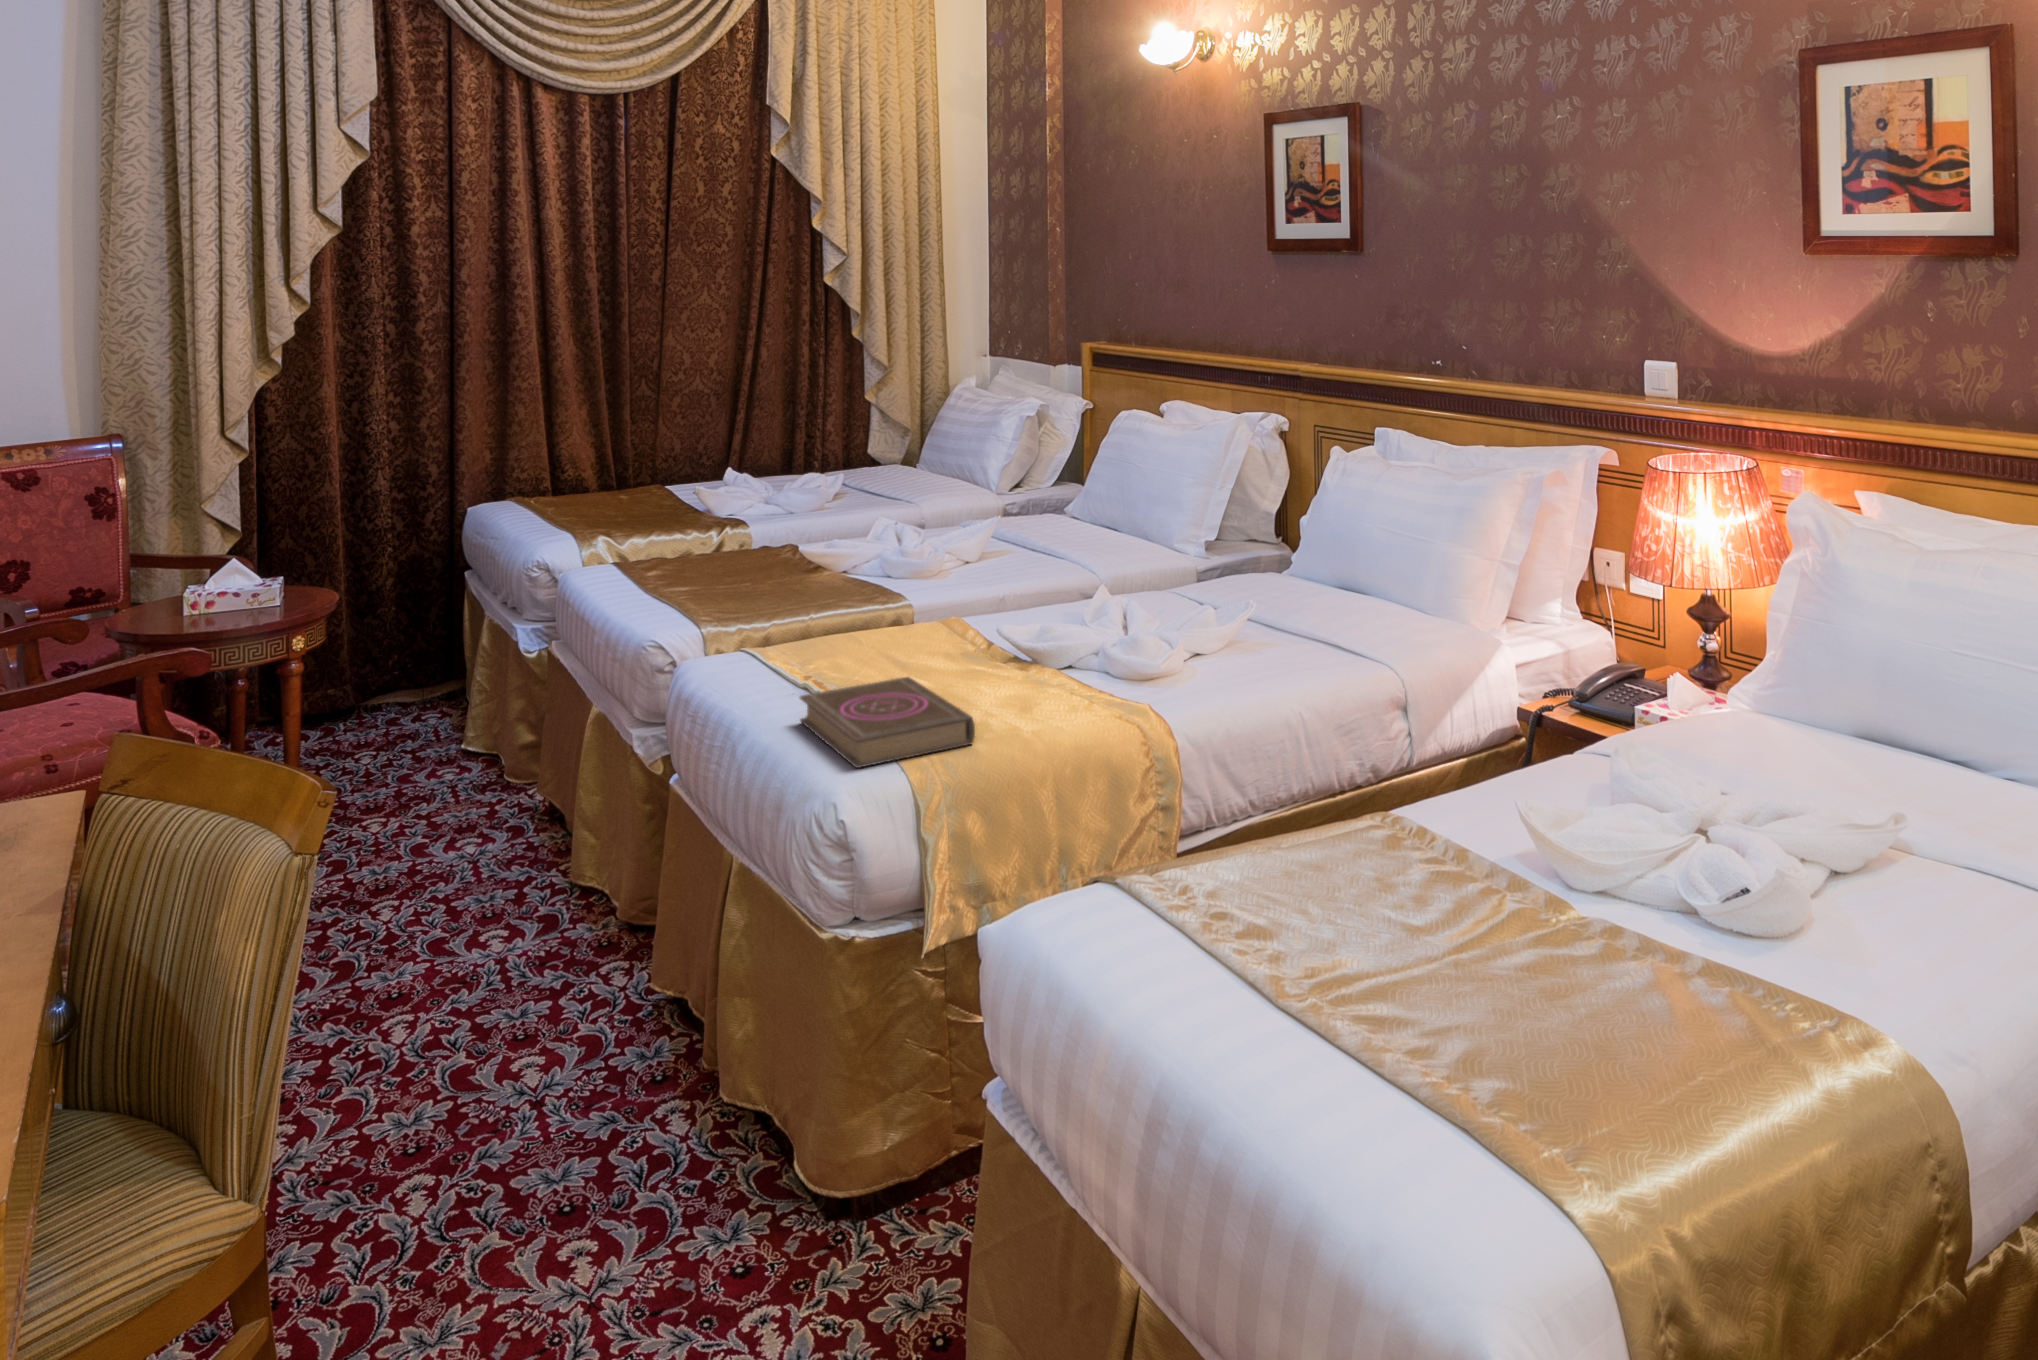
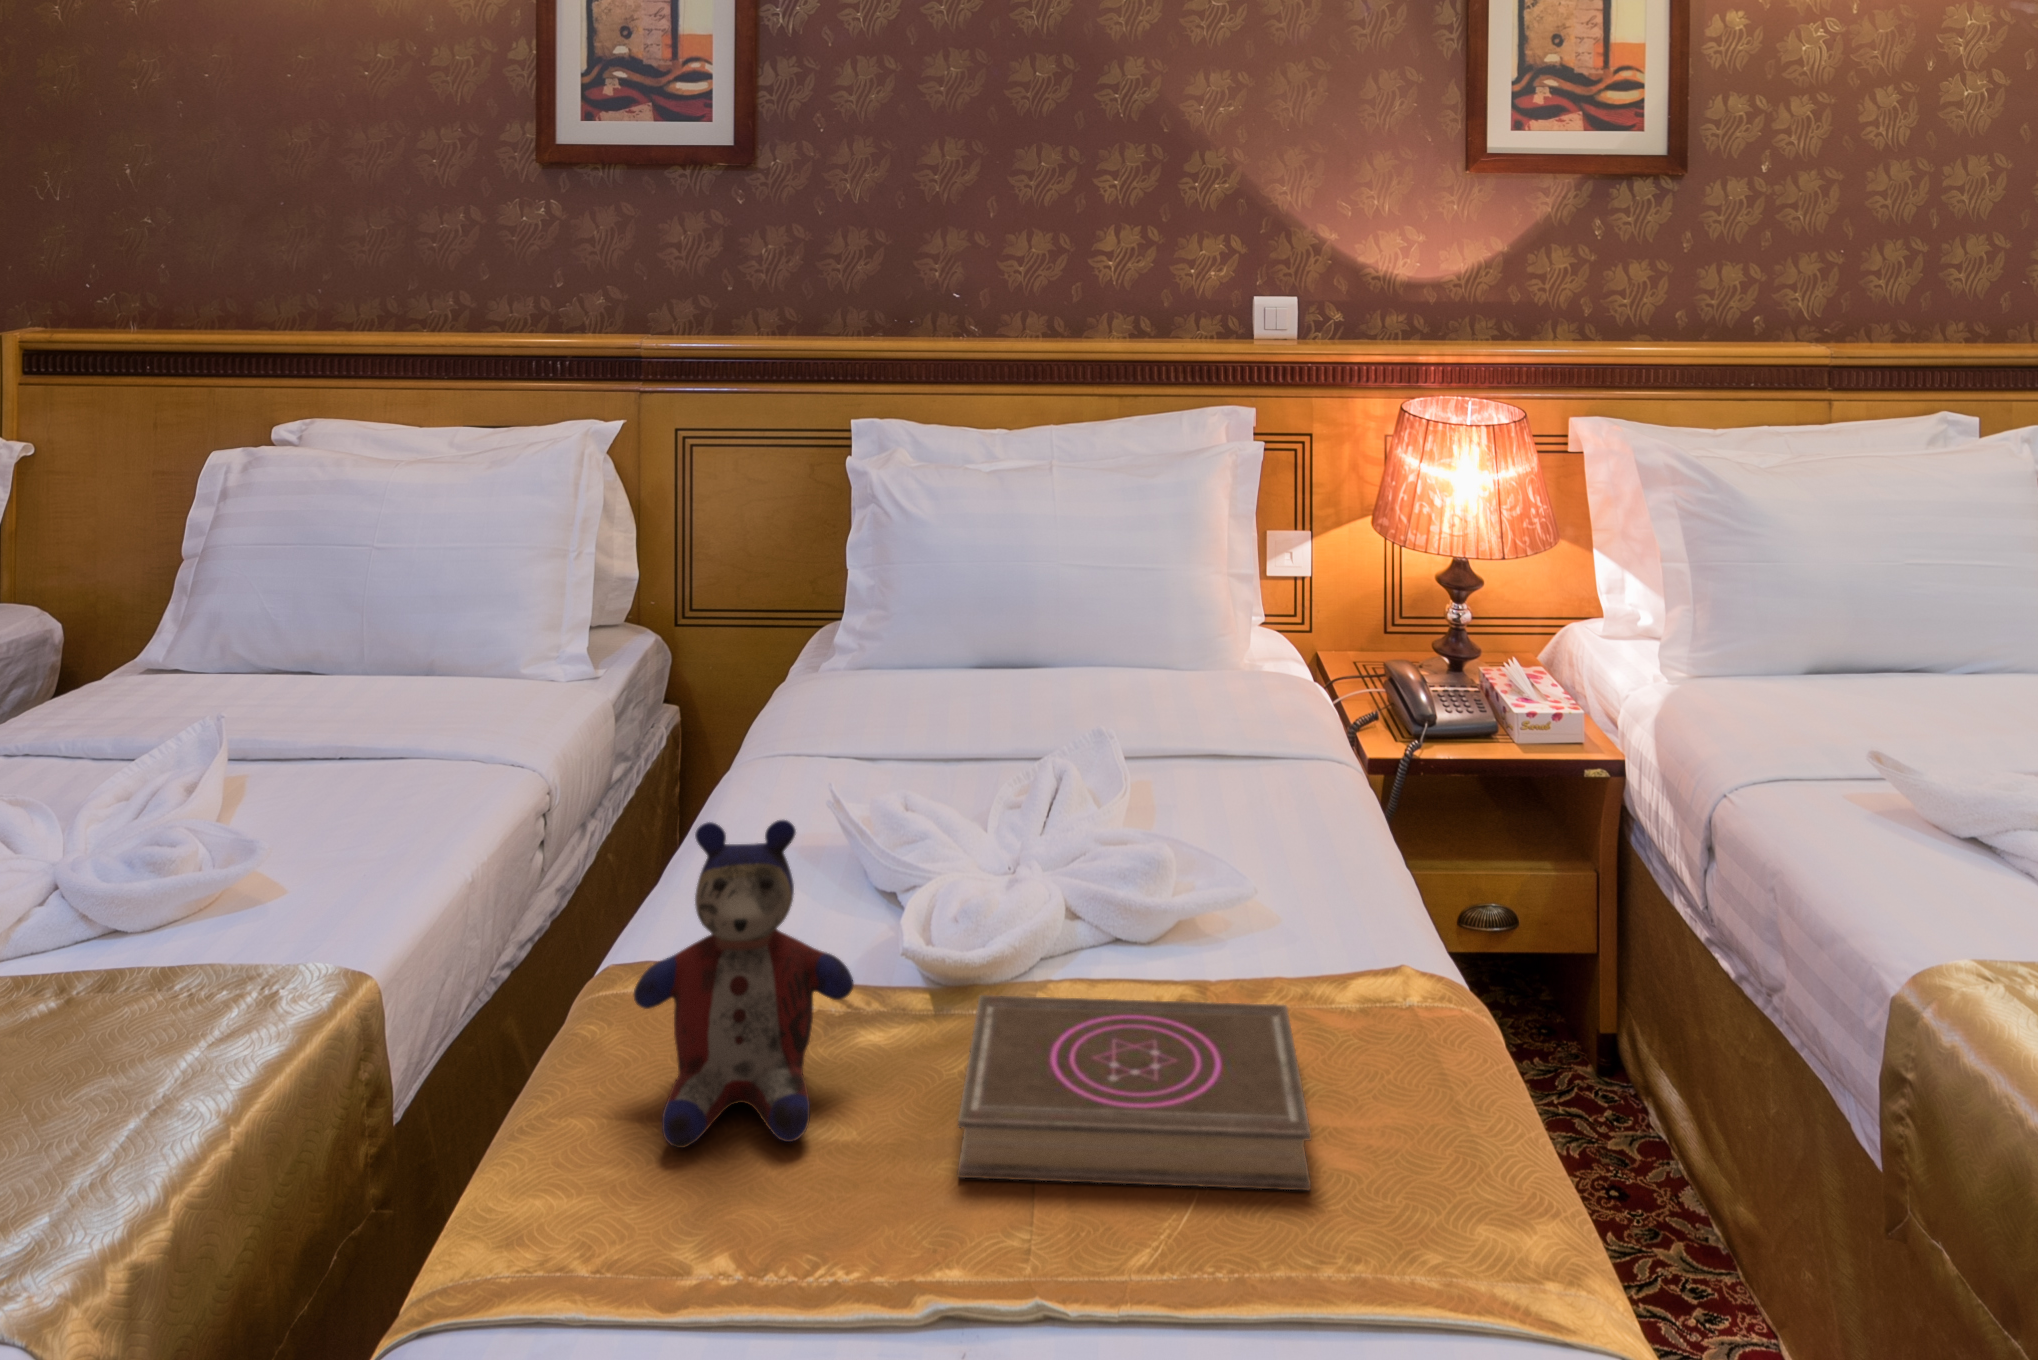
stuffed bear: none [767,558,861,697] -> present [634,820,854,1148]

